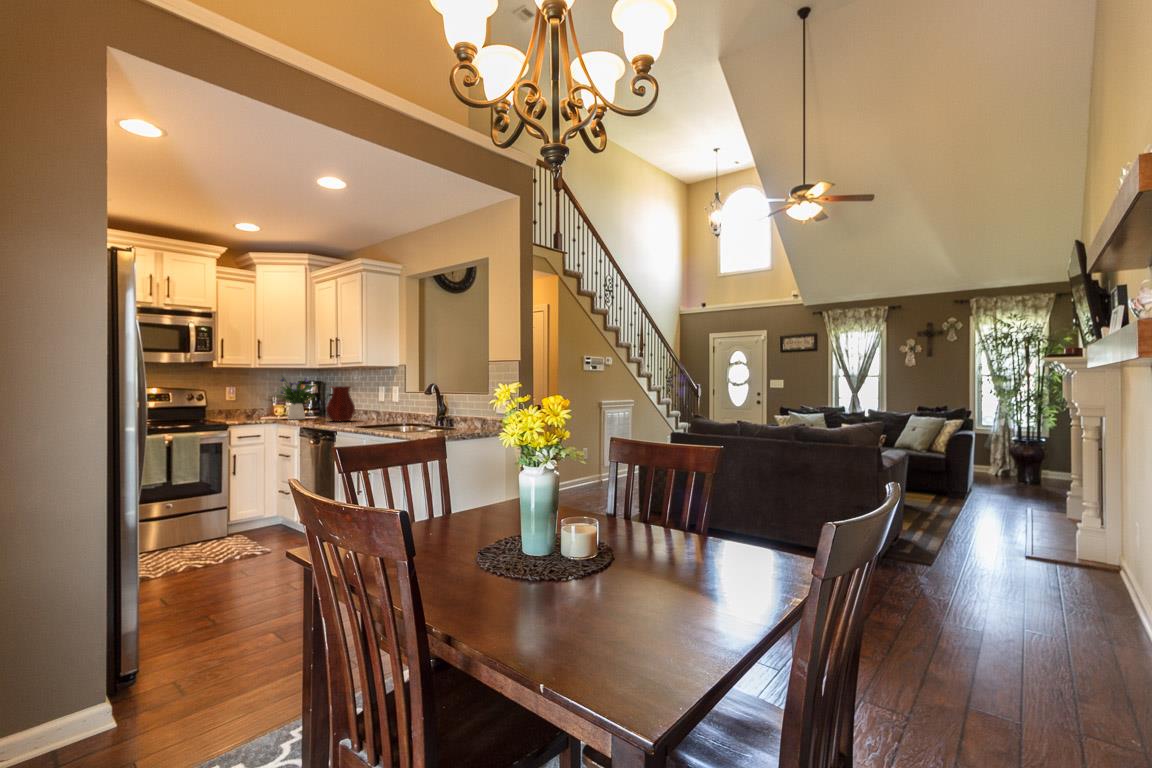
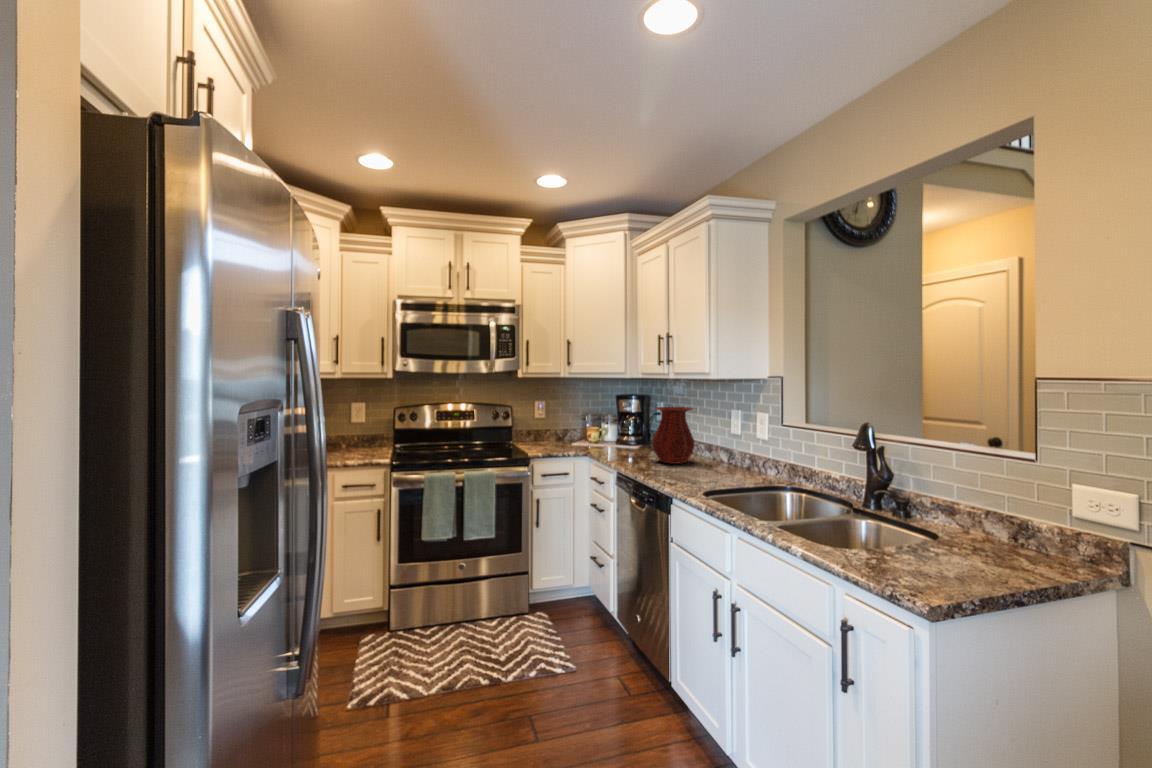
flower arrangement: present [277,377,317,419] -> none [584,387,643,451]

